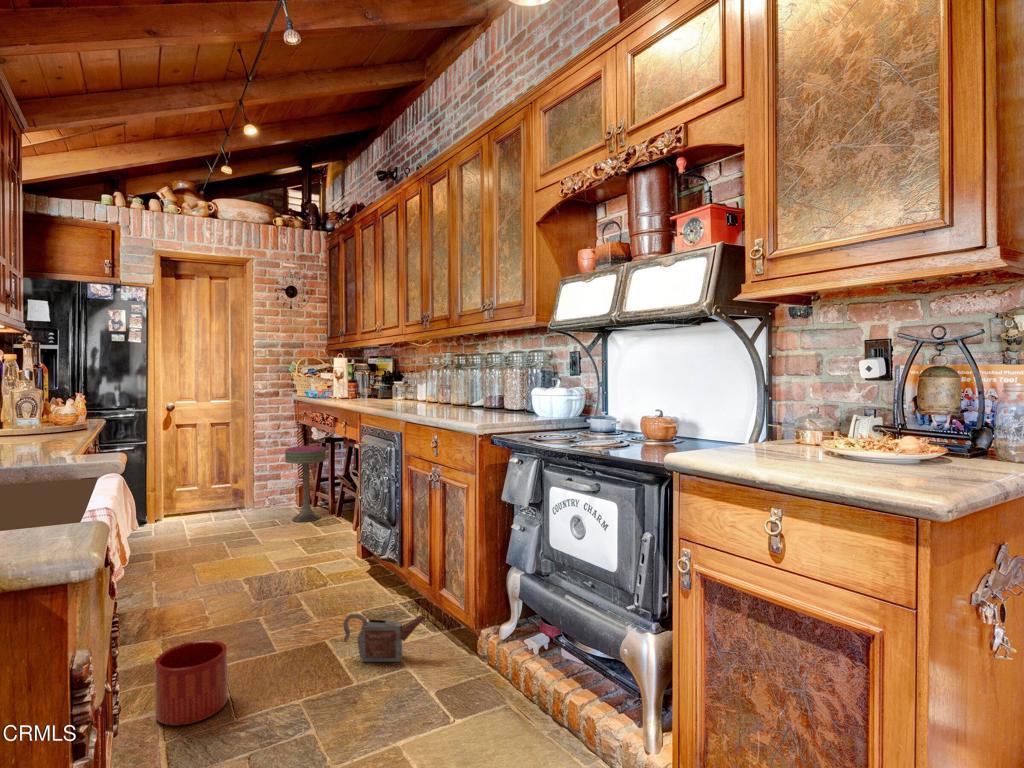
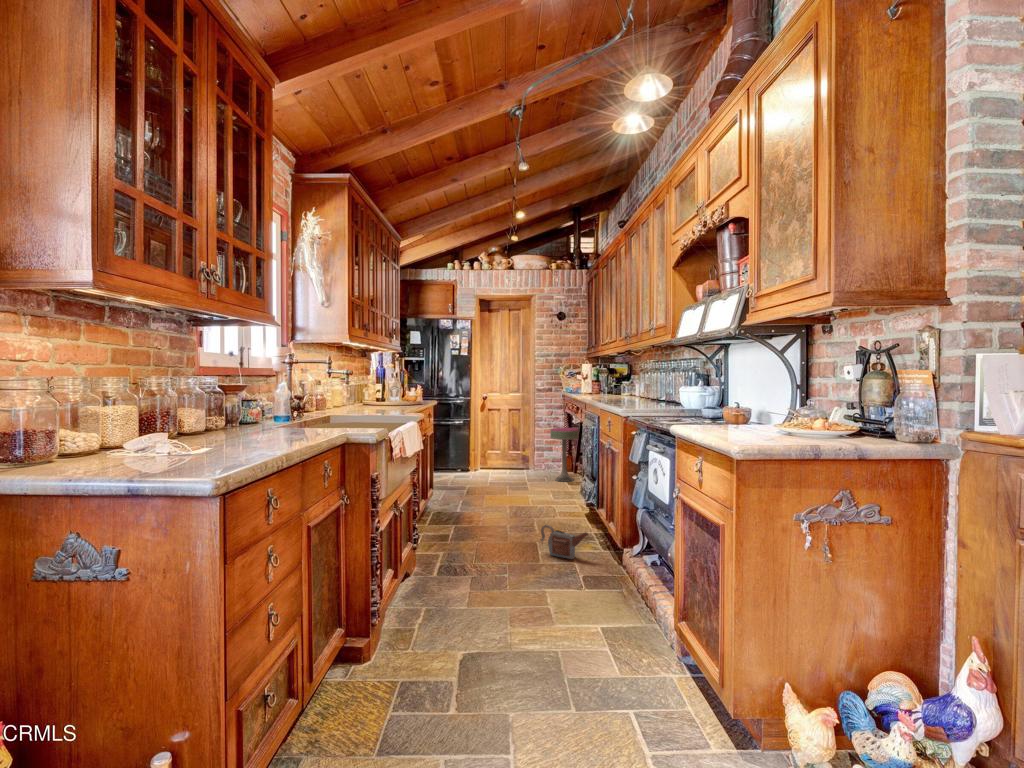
planter: present [155,640,228,726] -> none [440,522,474,561]

